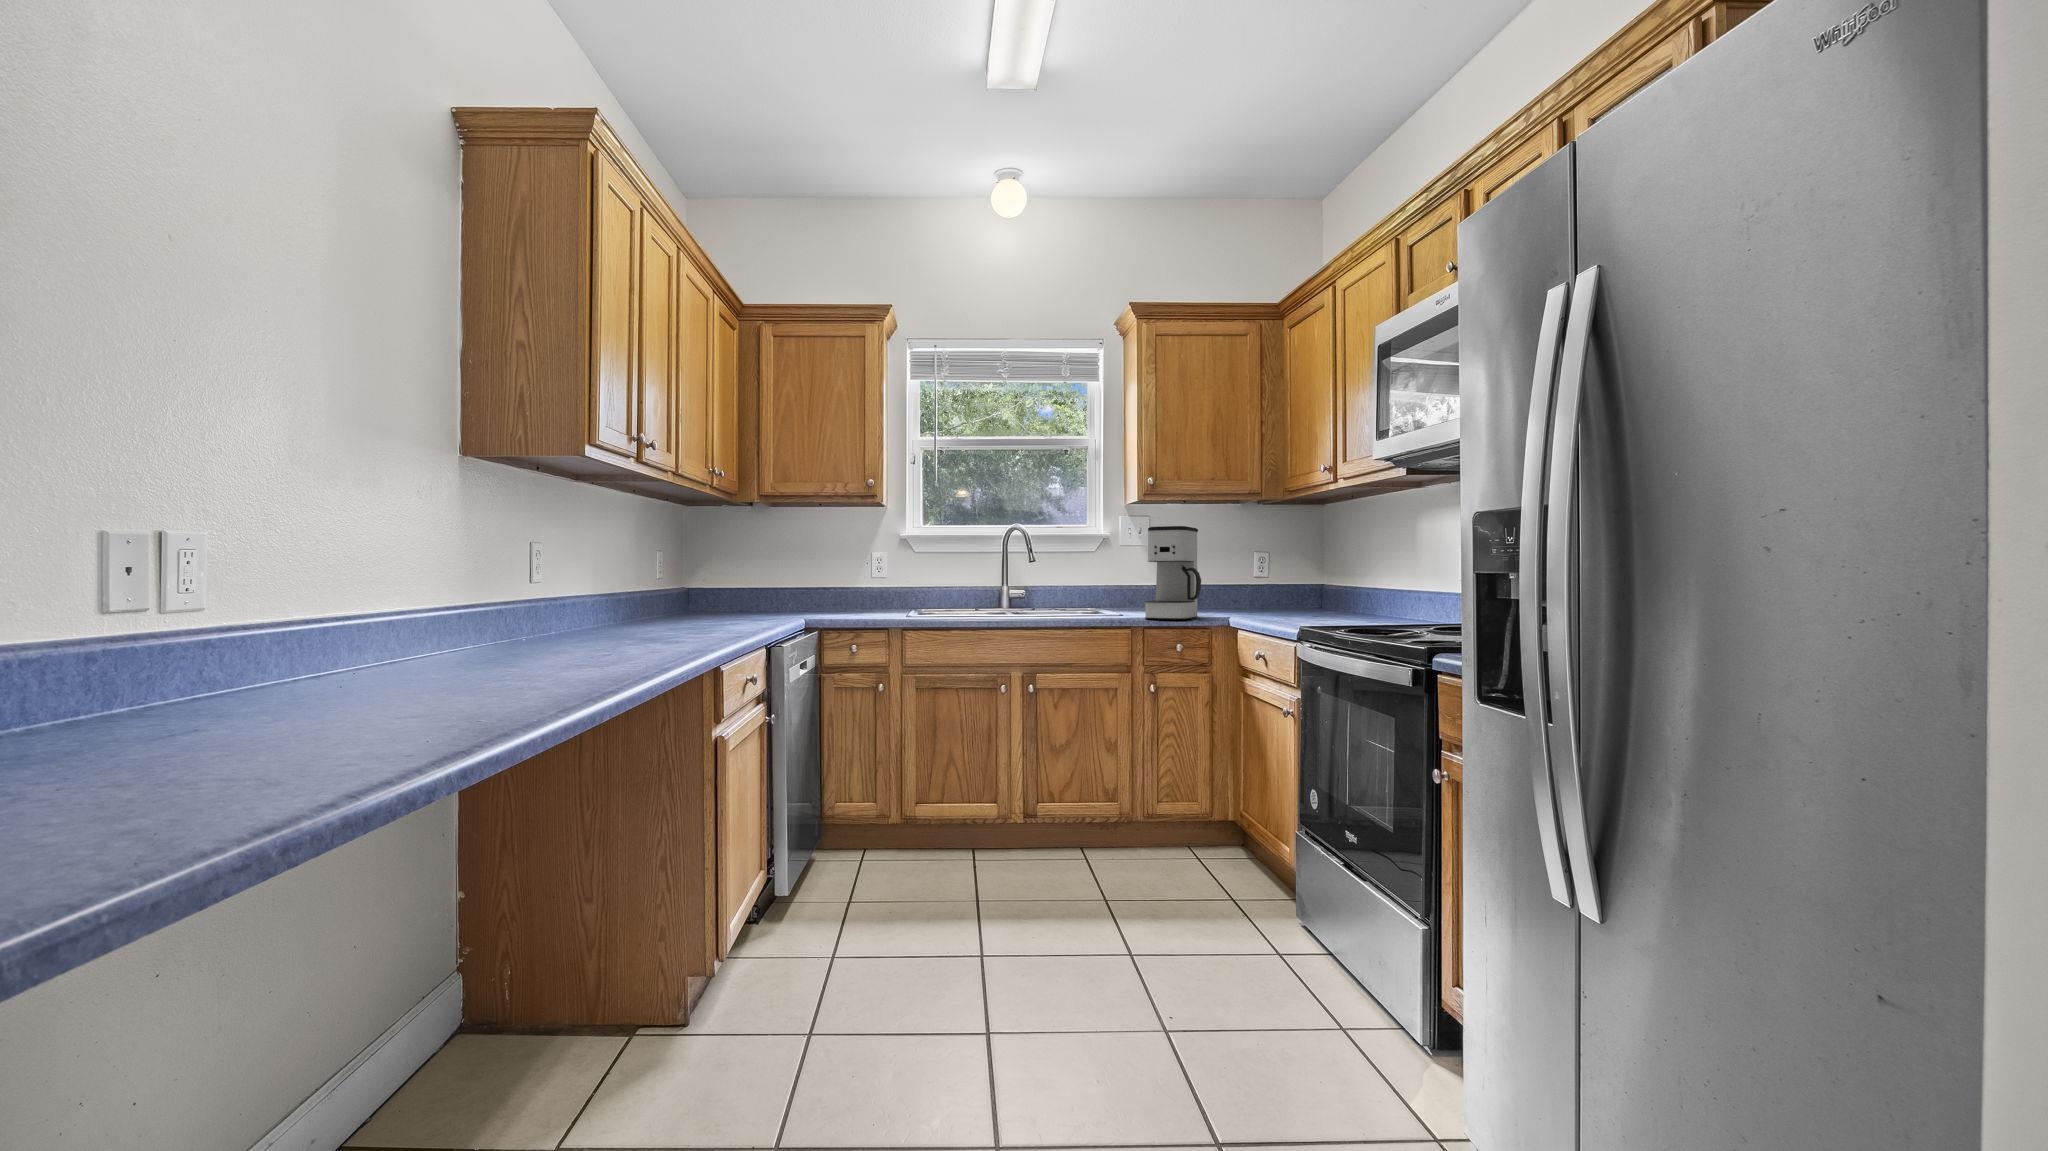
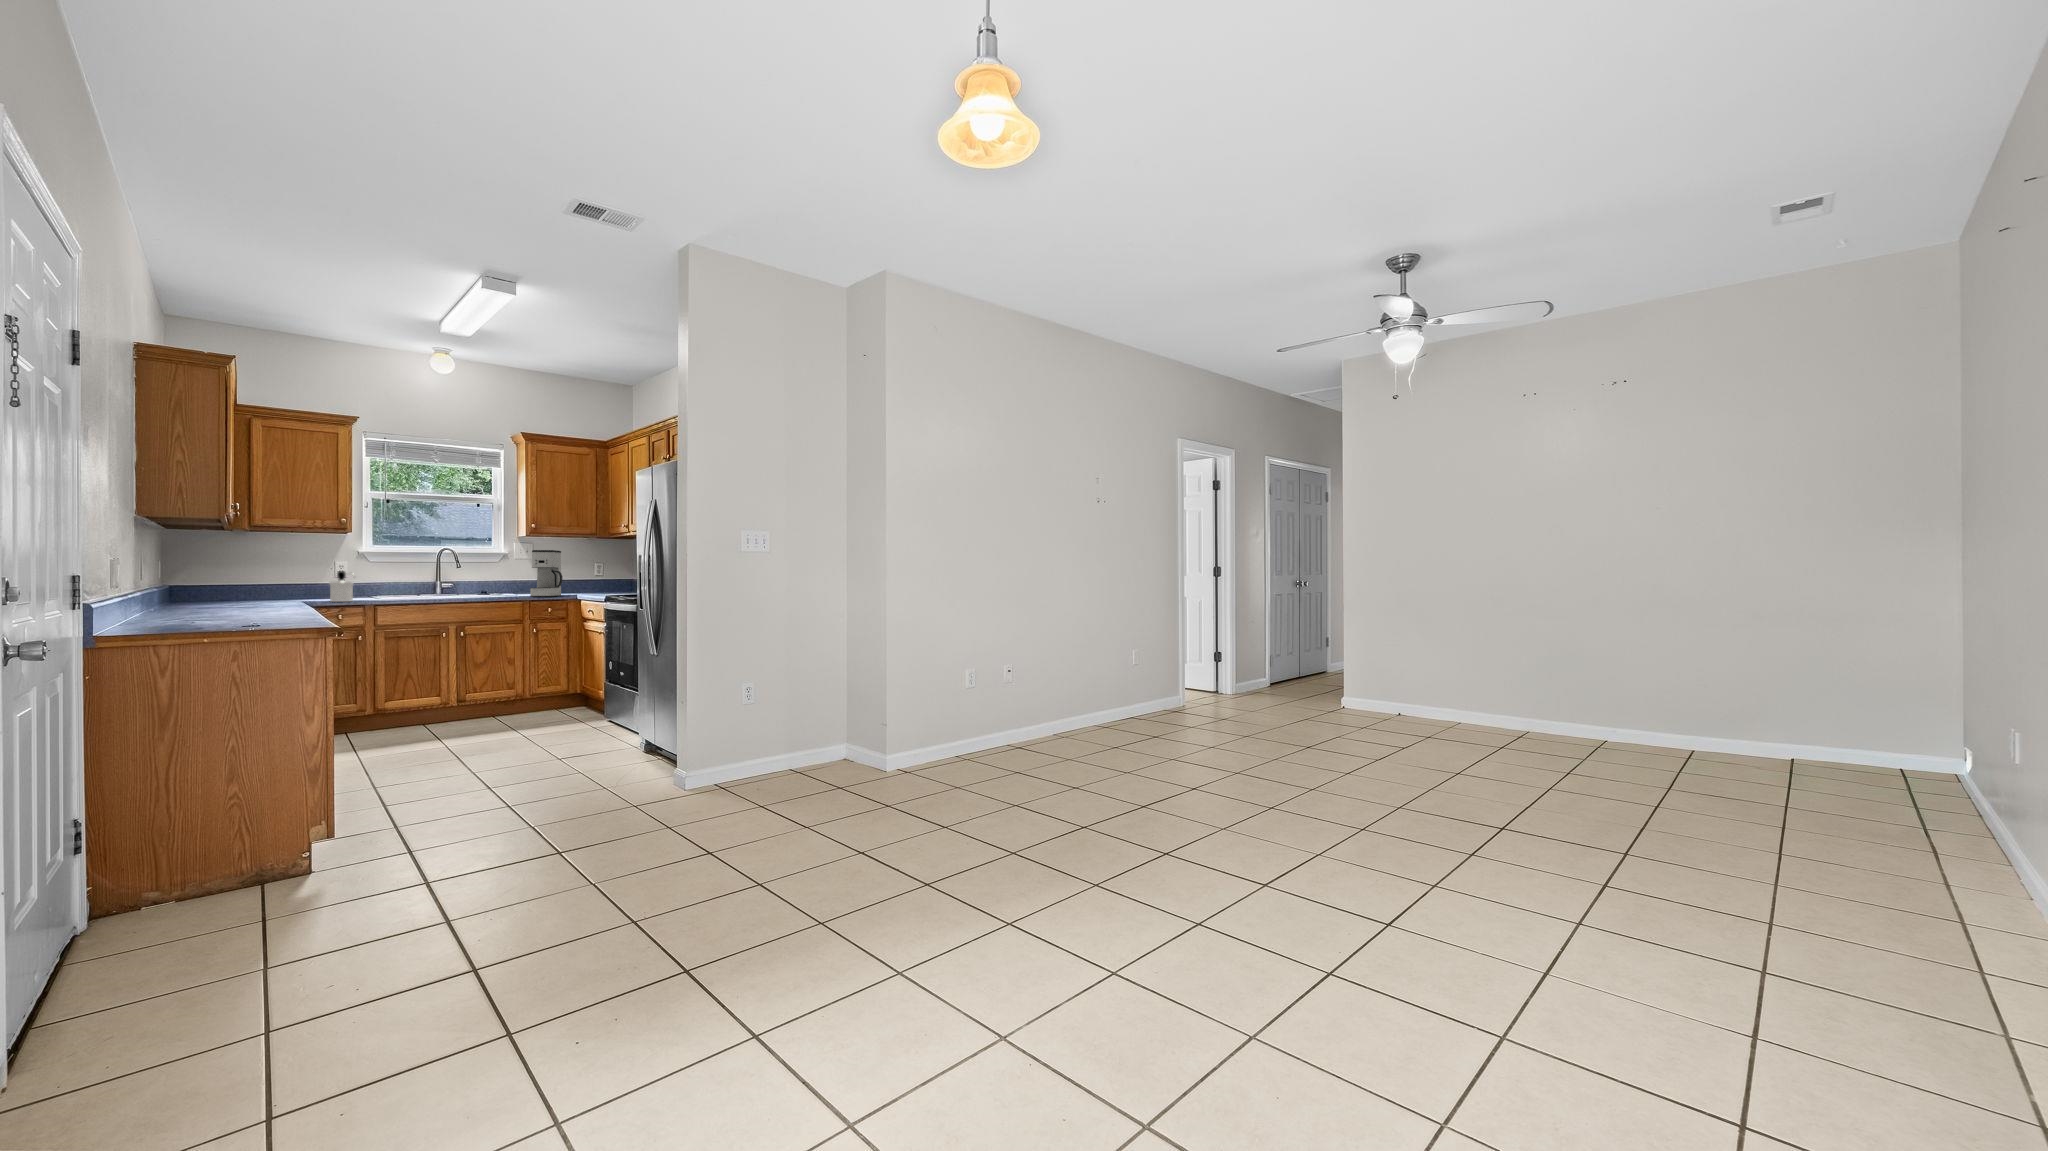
soap dispenser: none [840,569,874,623] -> present [330,571,354,602]

